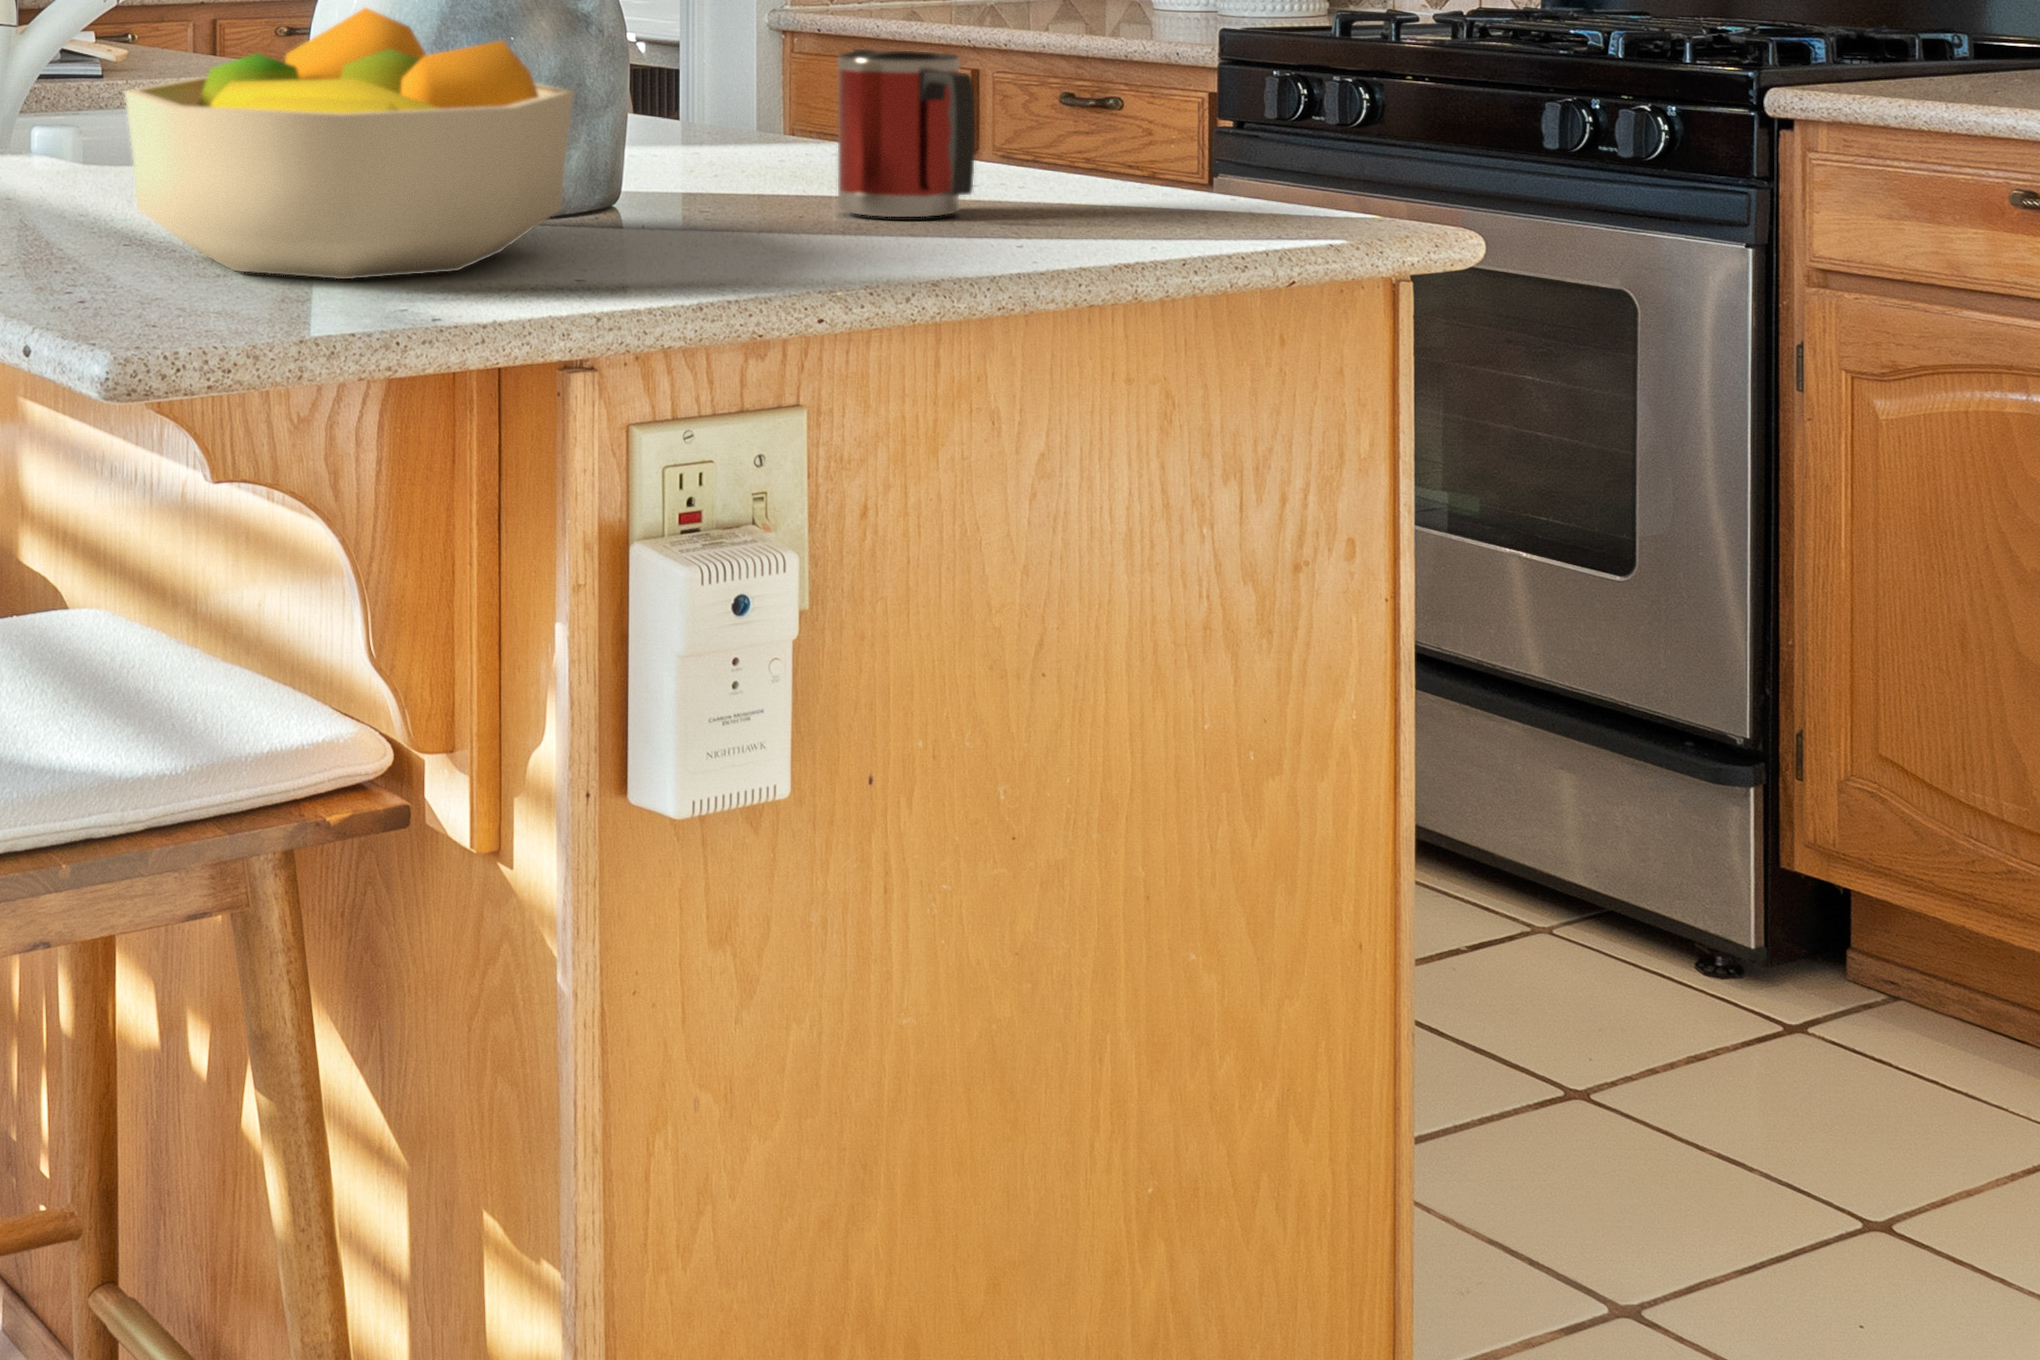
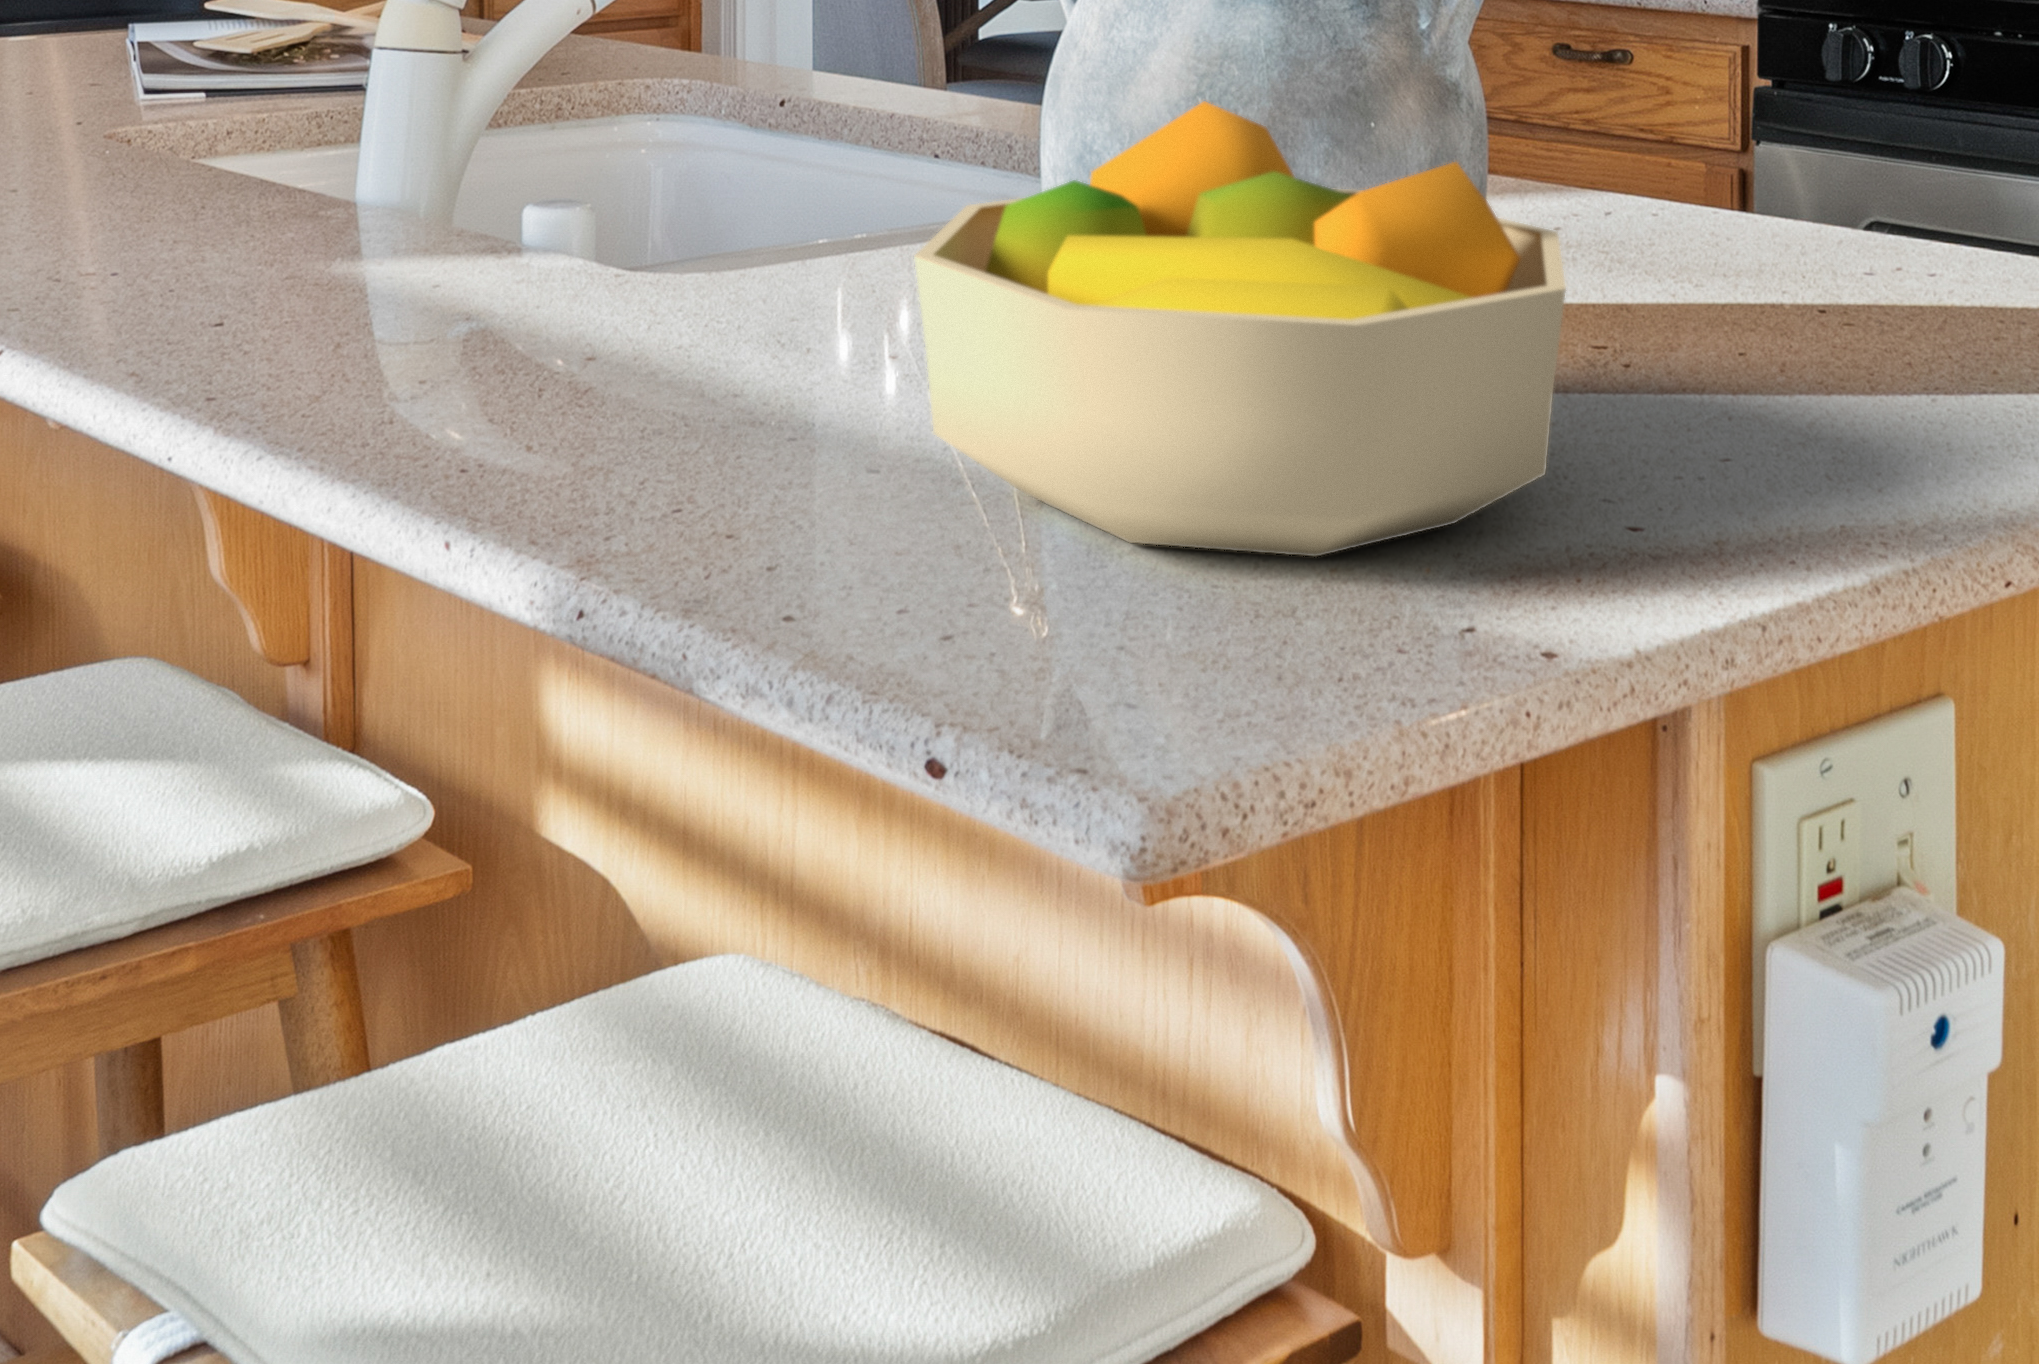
mug: present [838,49,975,217] -> none [1774,118,1987,354]

